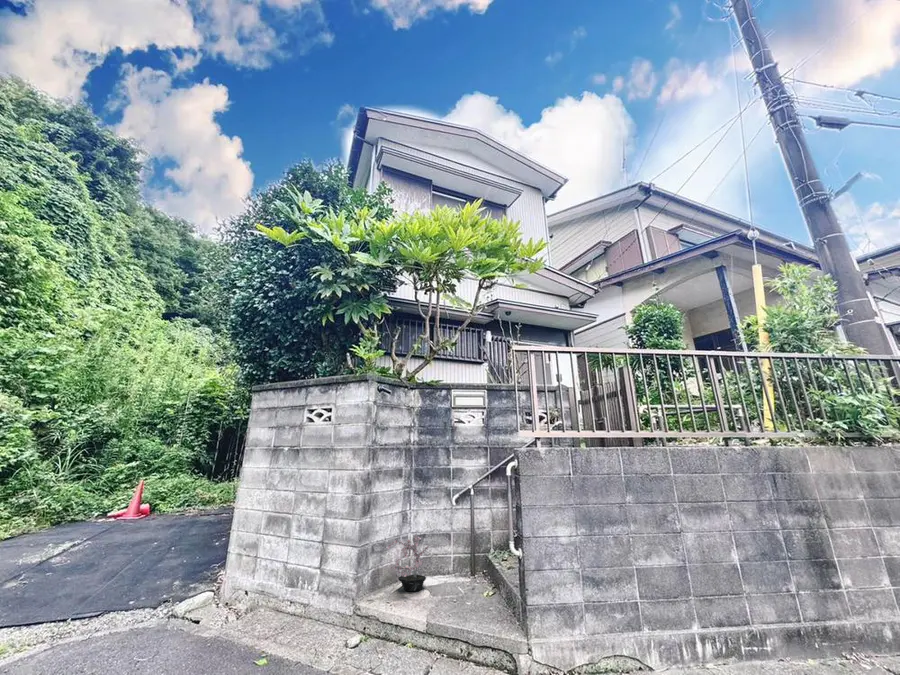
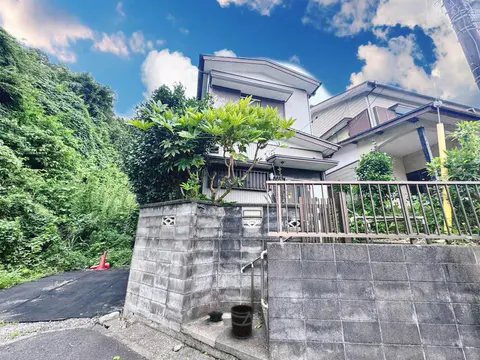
bucket: none [446,557,486,614] -> present [231,305,254,338]

